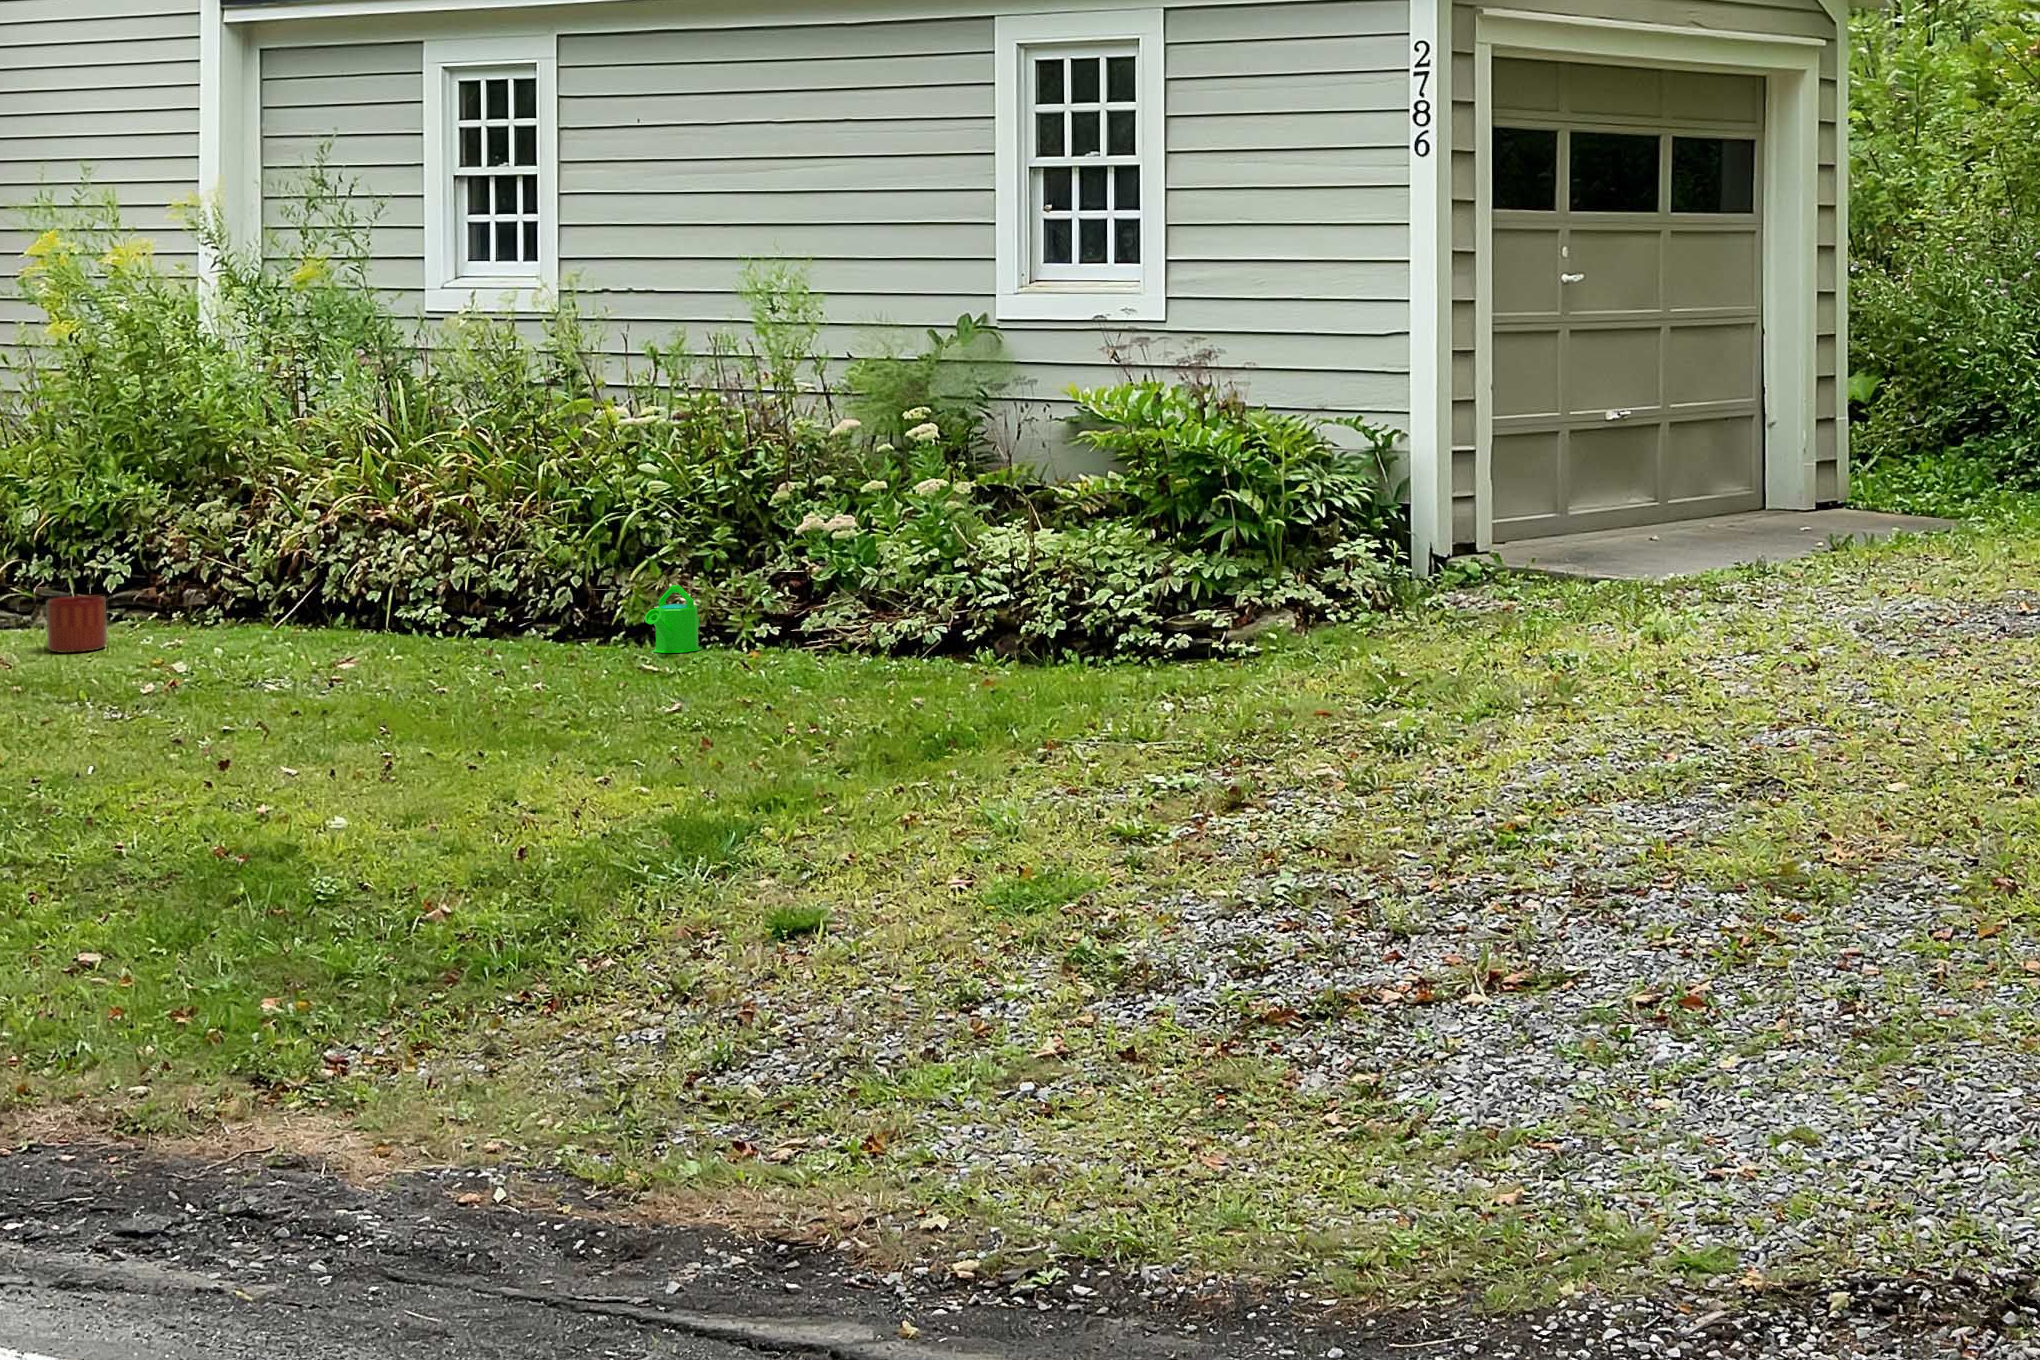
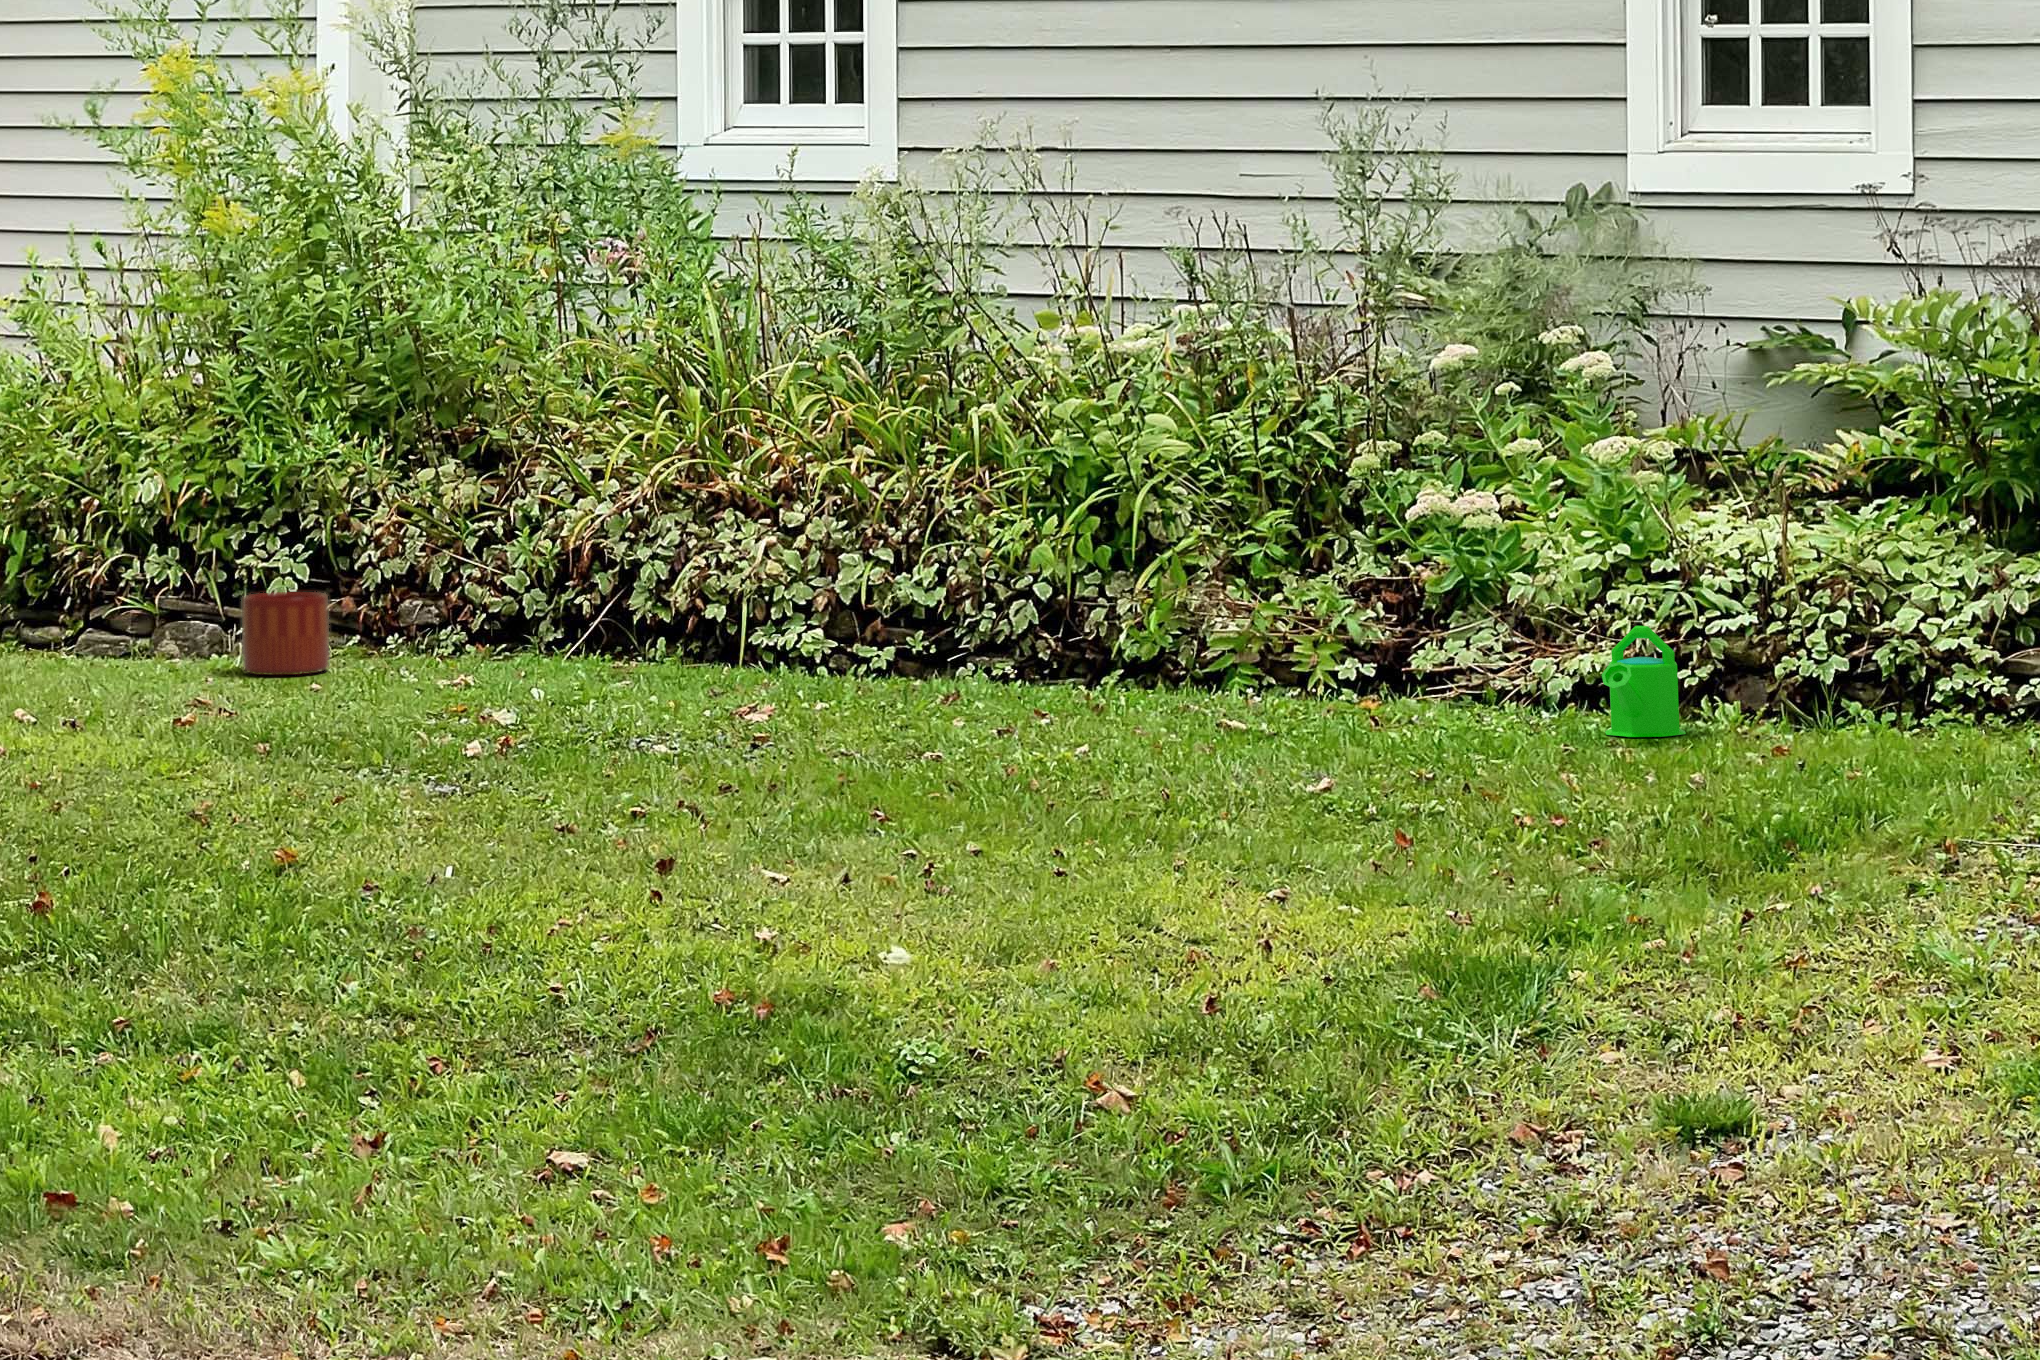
watering can: present [645,585,702,653] -> present [1602,626,1686,737]

